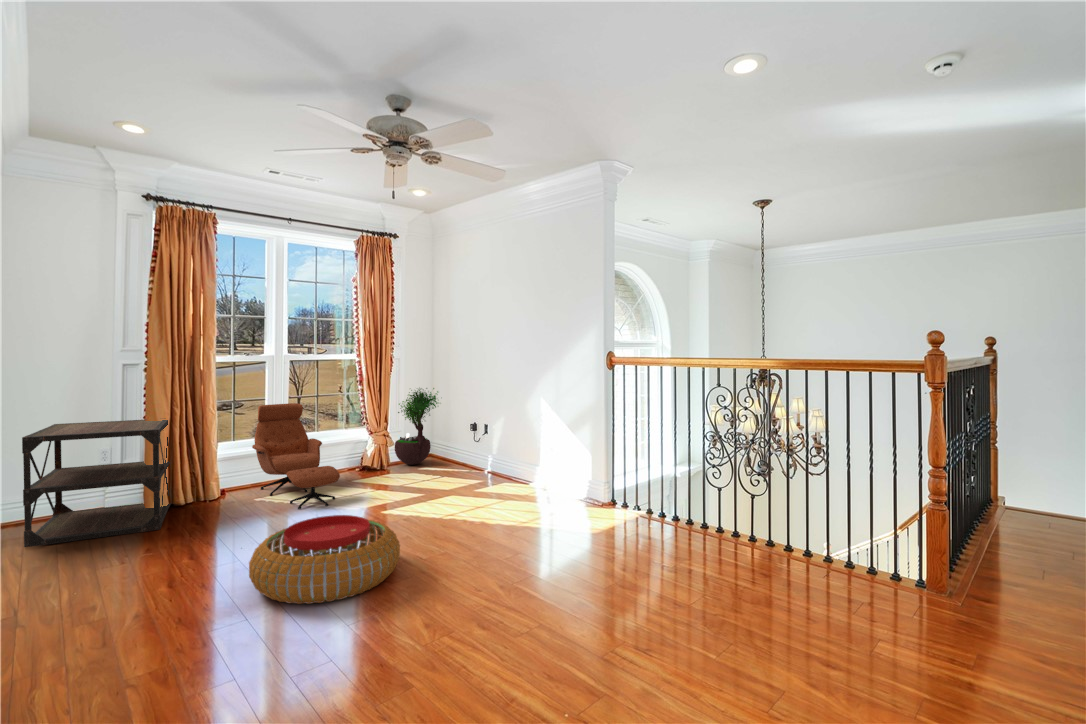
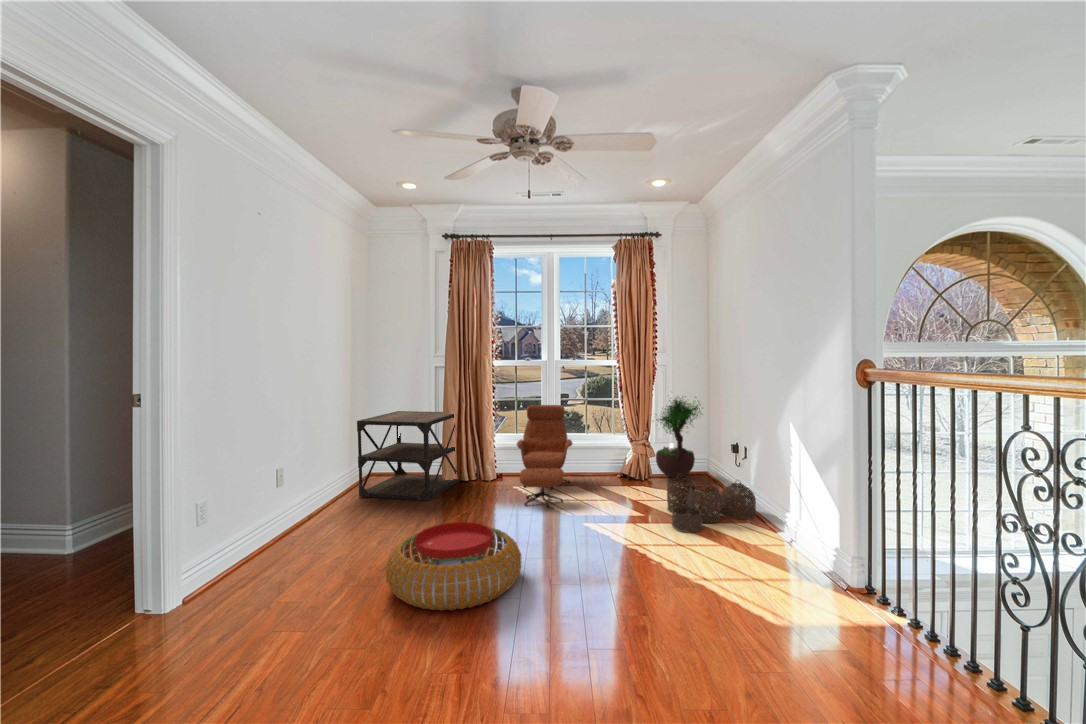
woven basket: none [438,452,507,497] -> present [667,474,756,532]

